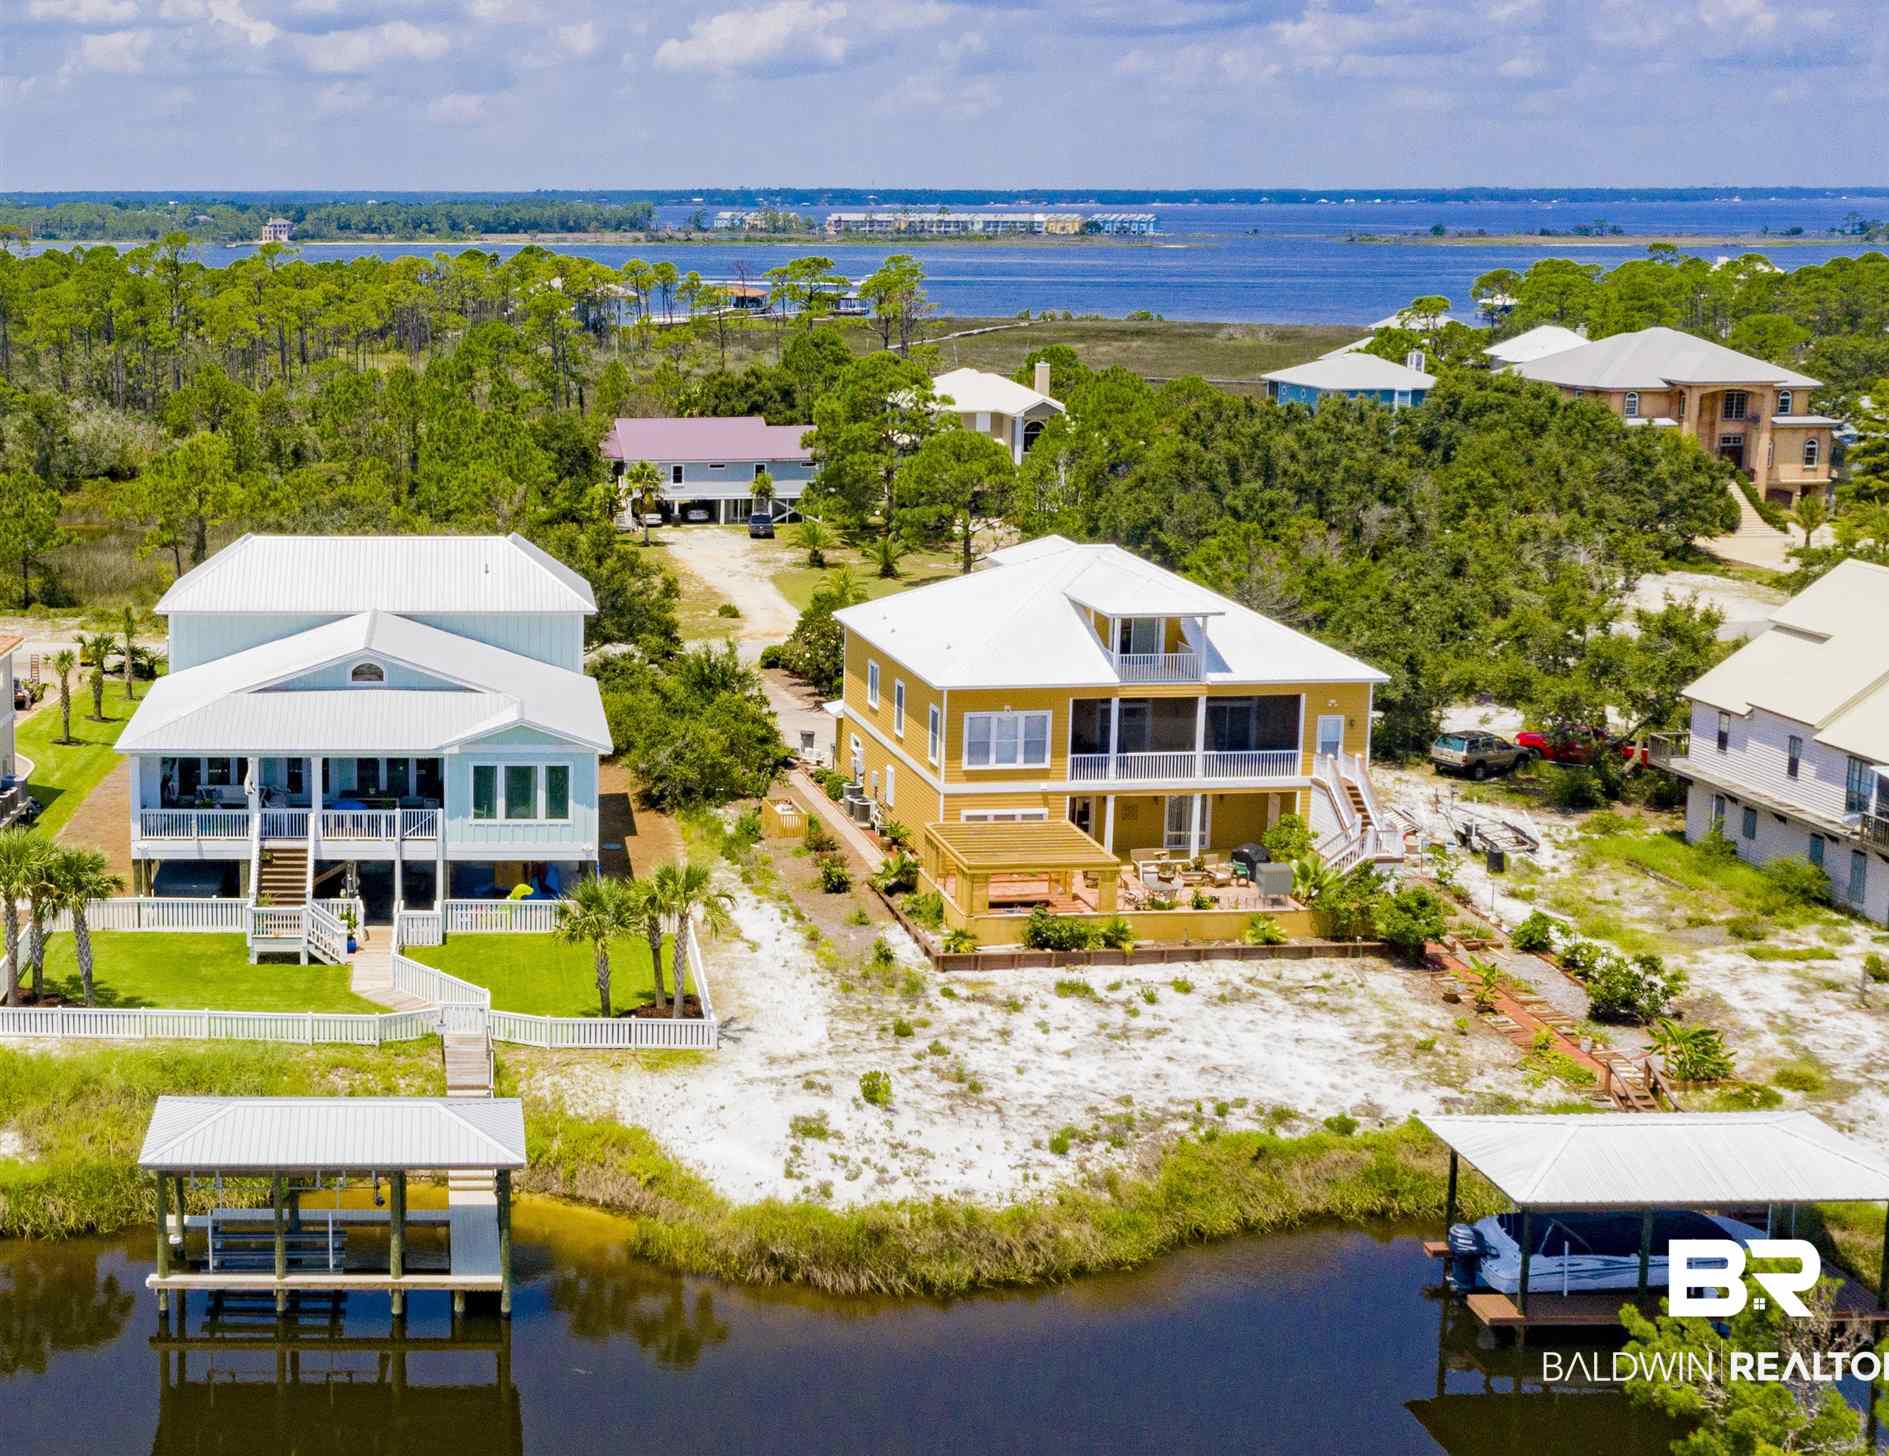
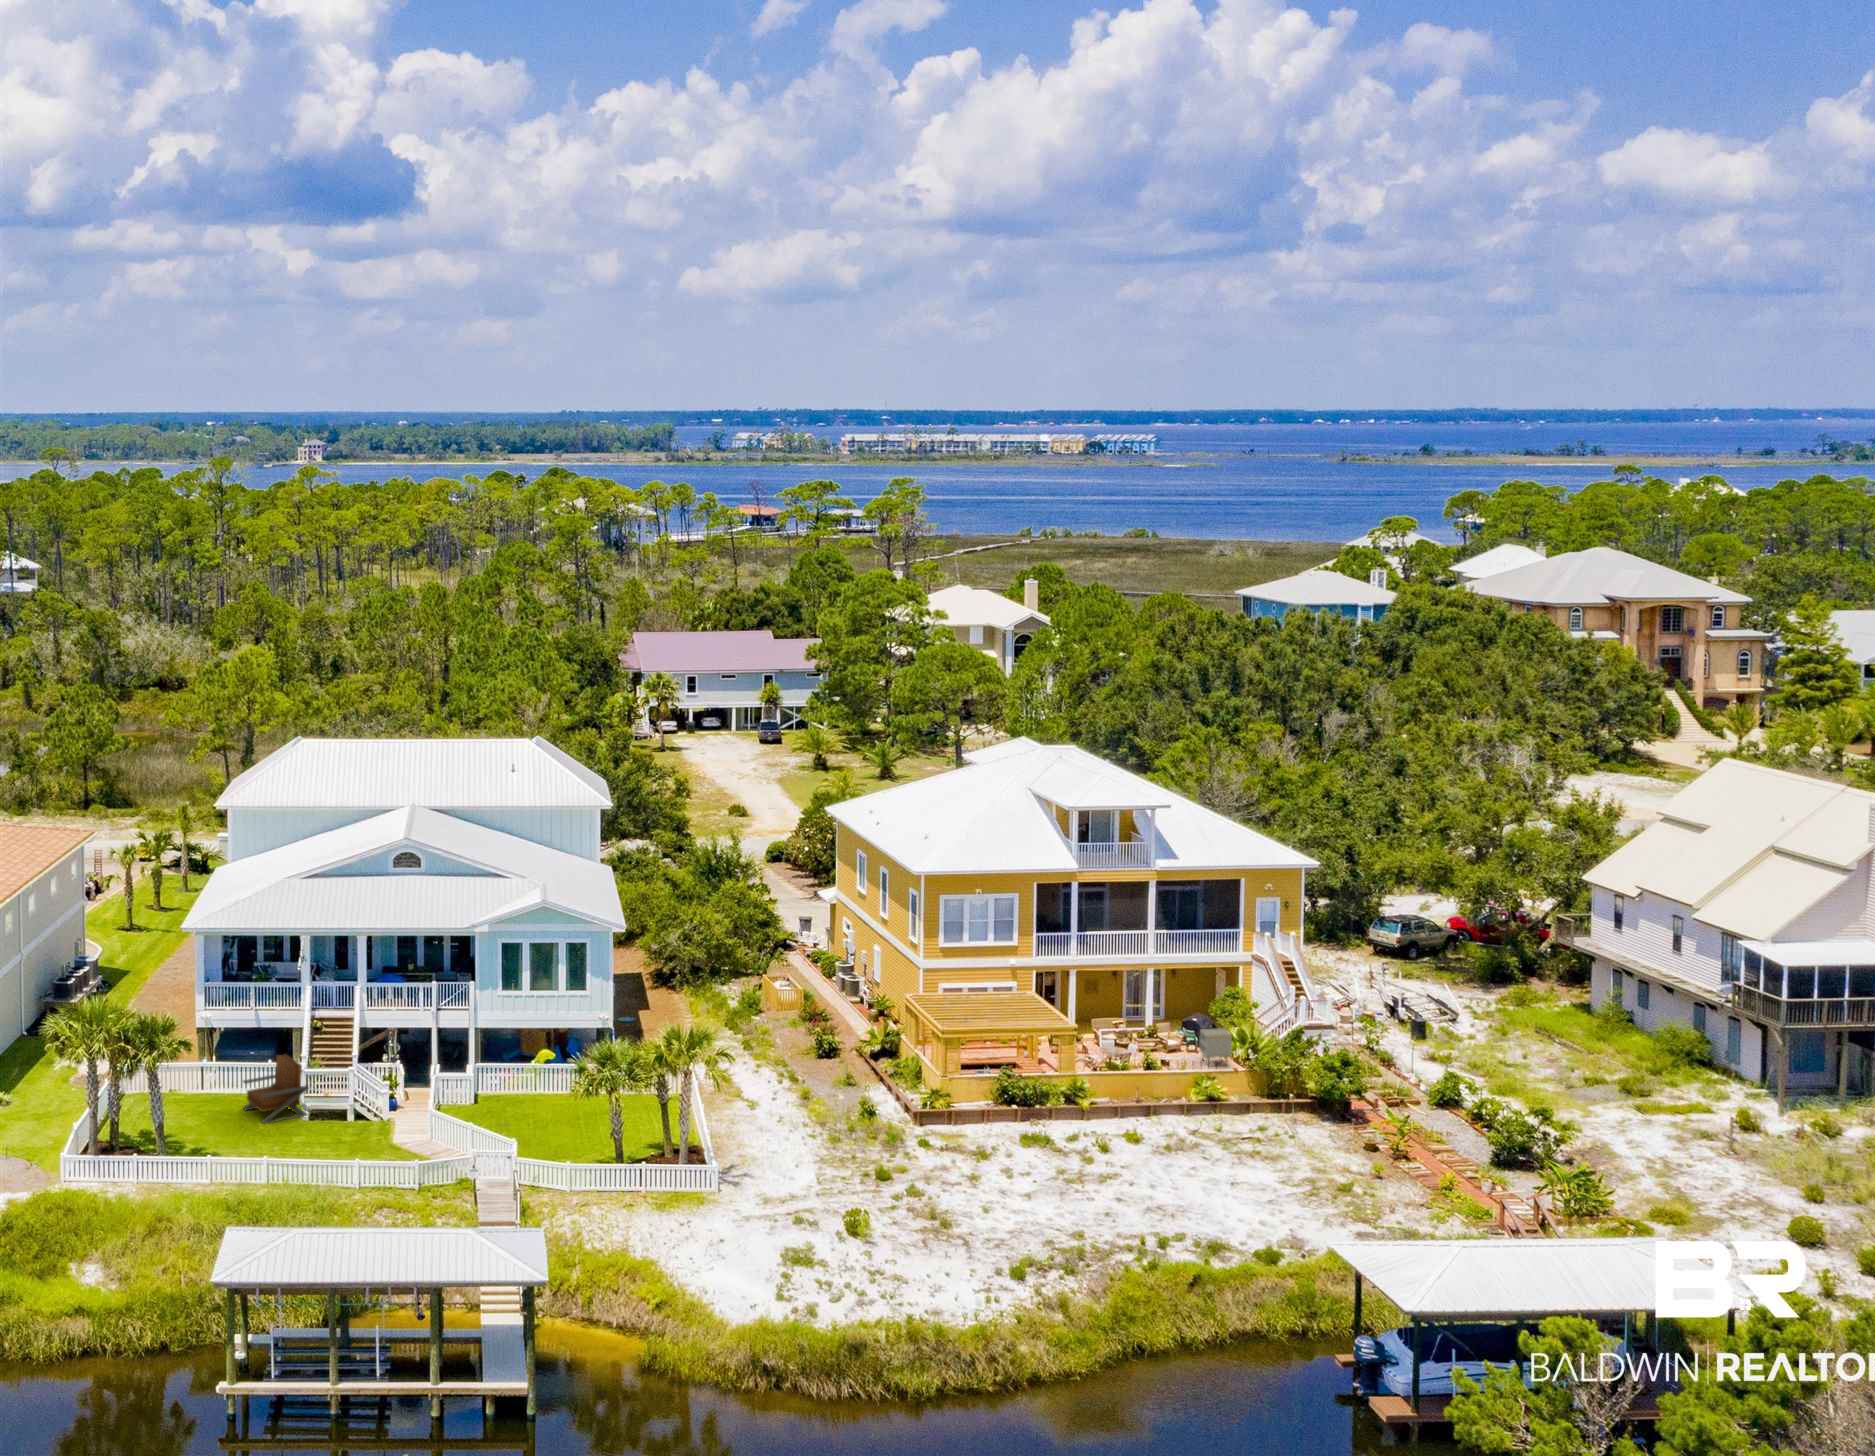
lounge chair: none [181,891,256,970] -> present [243,1055,308,1124]

